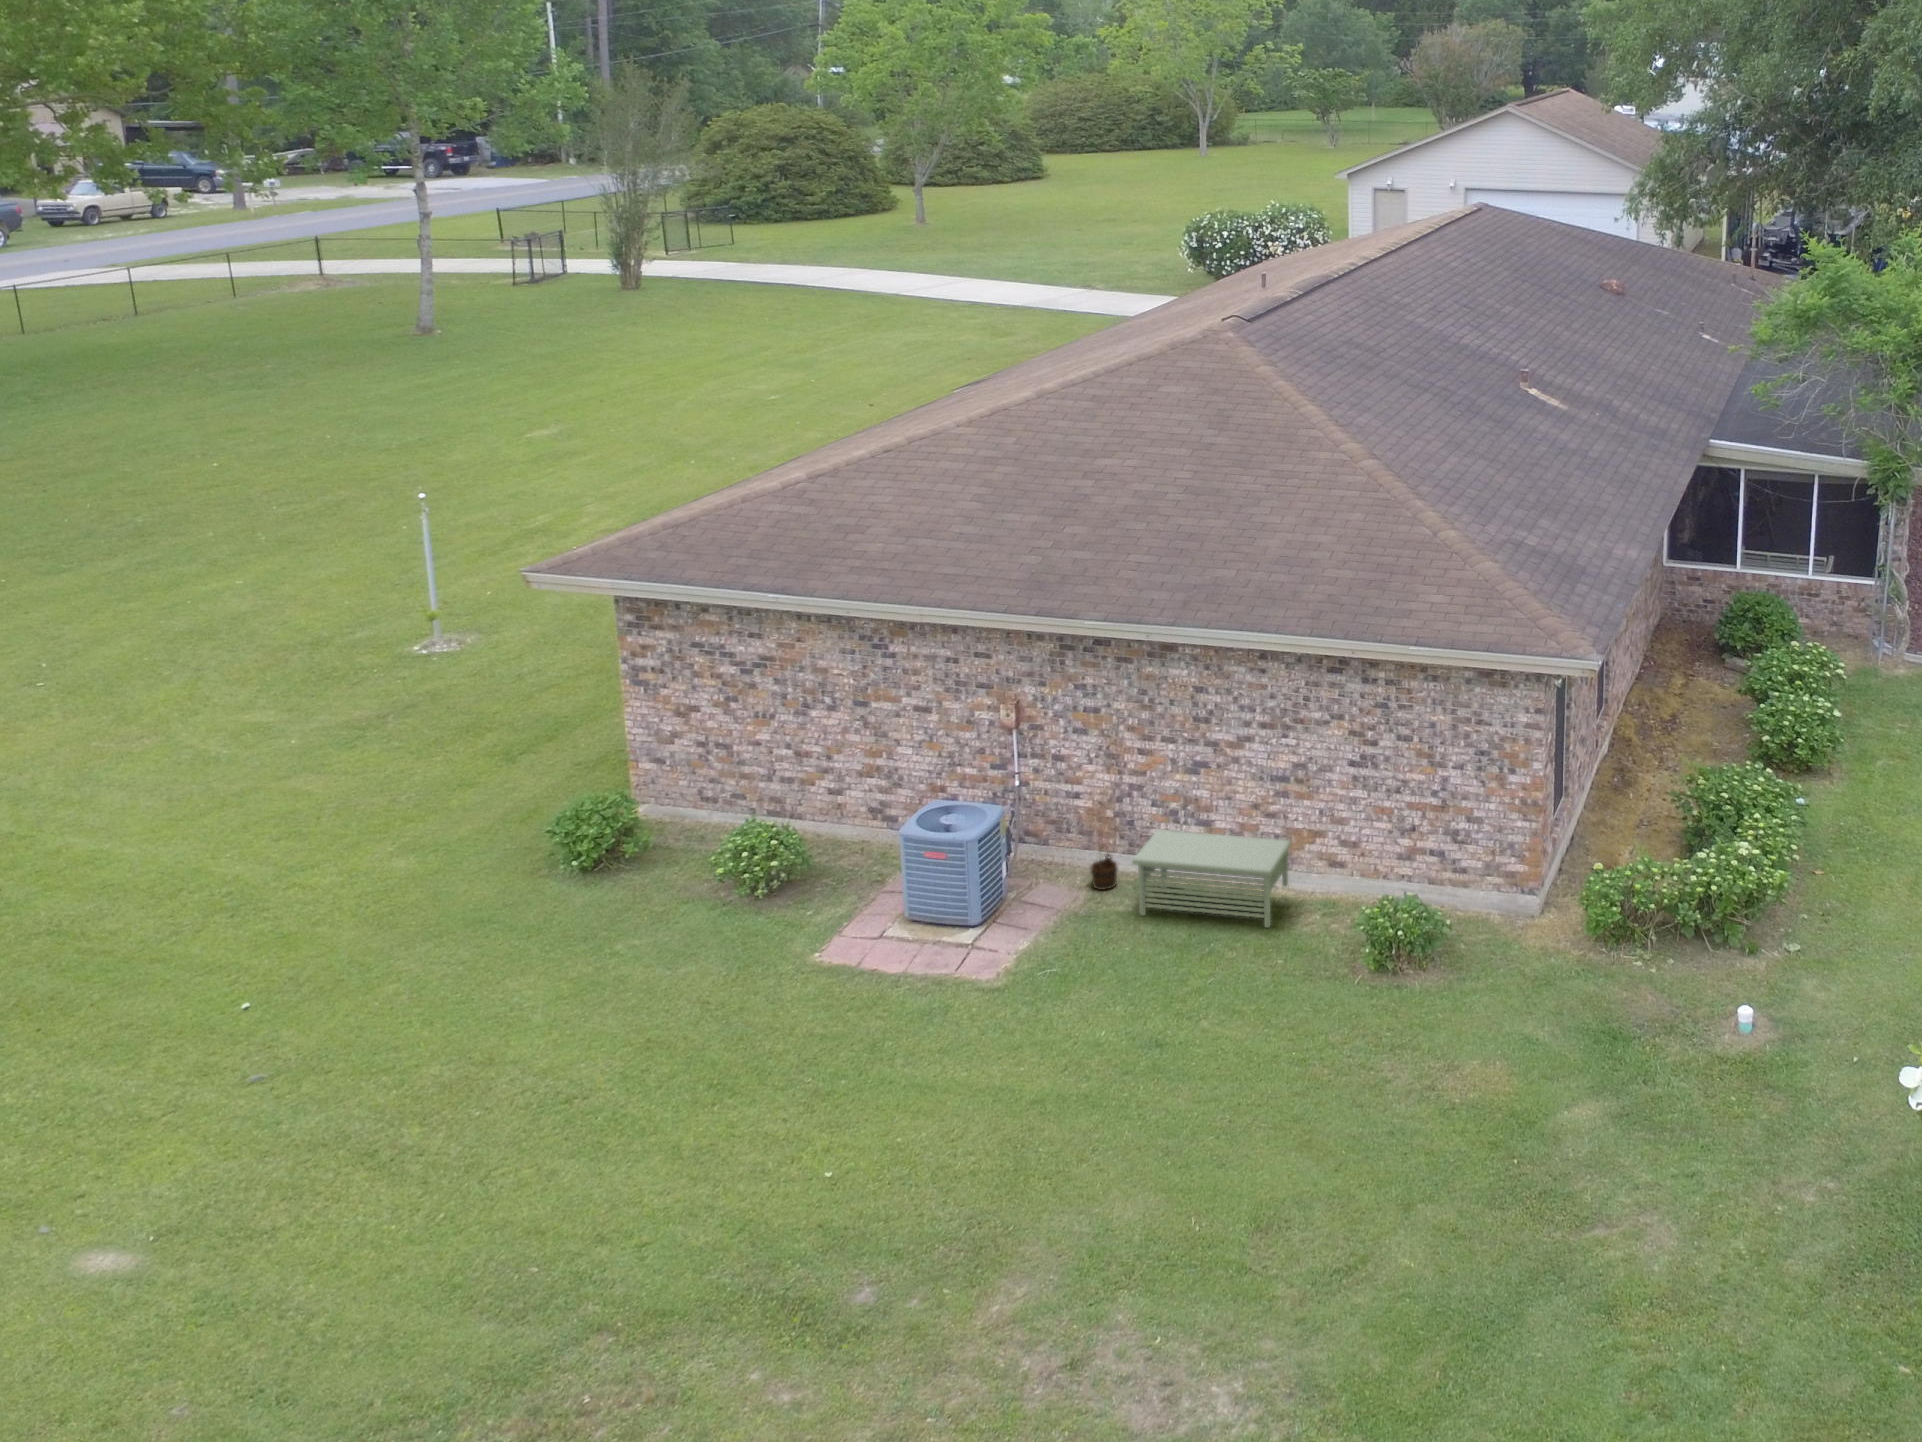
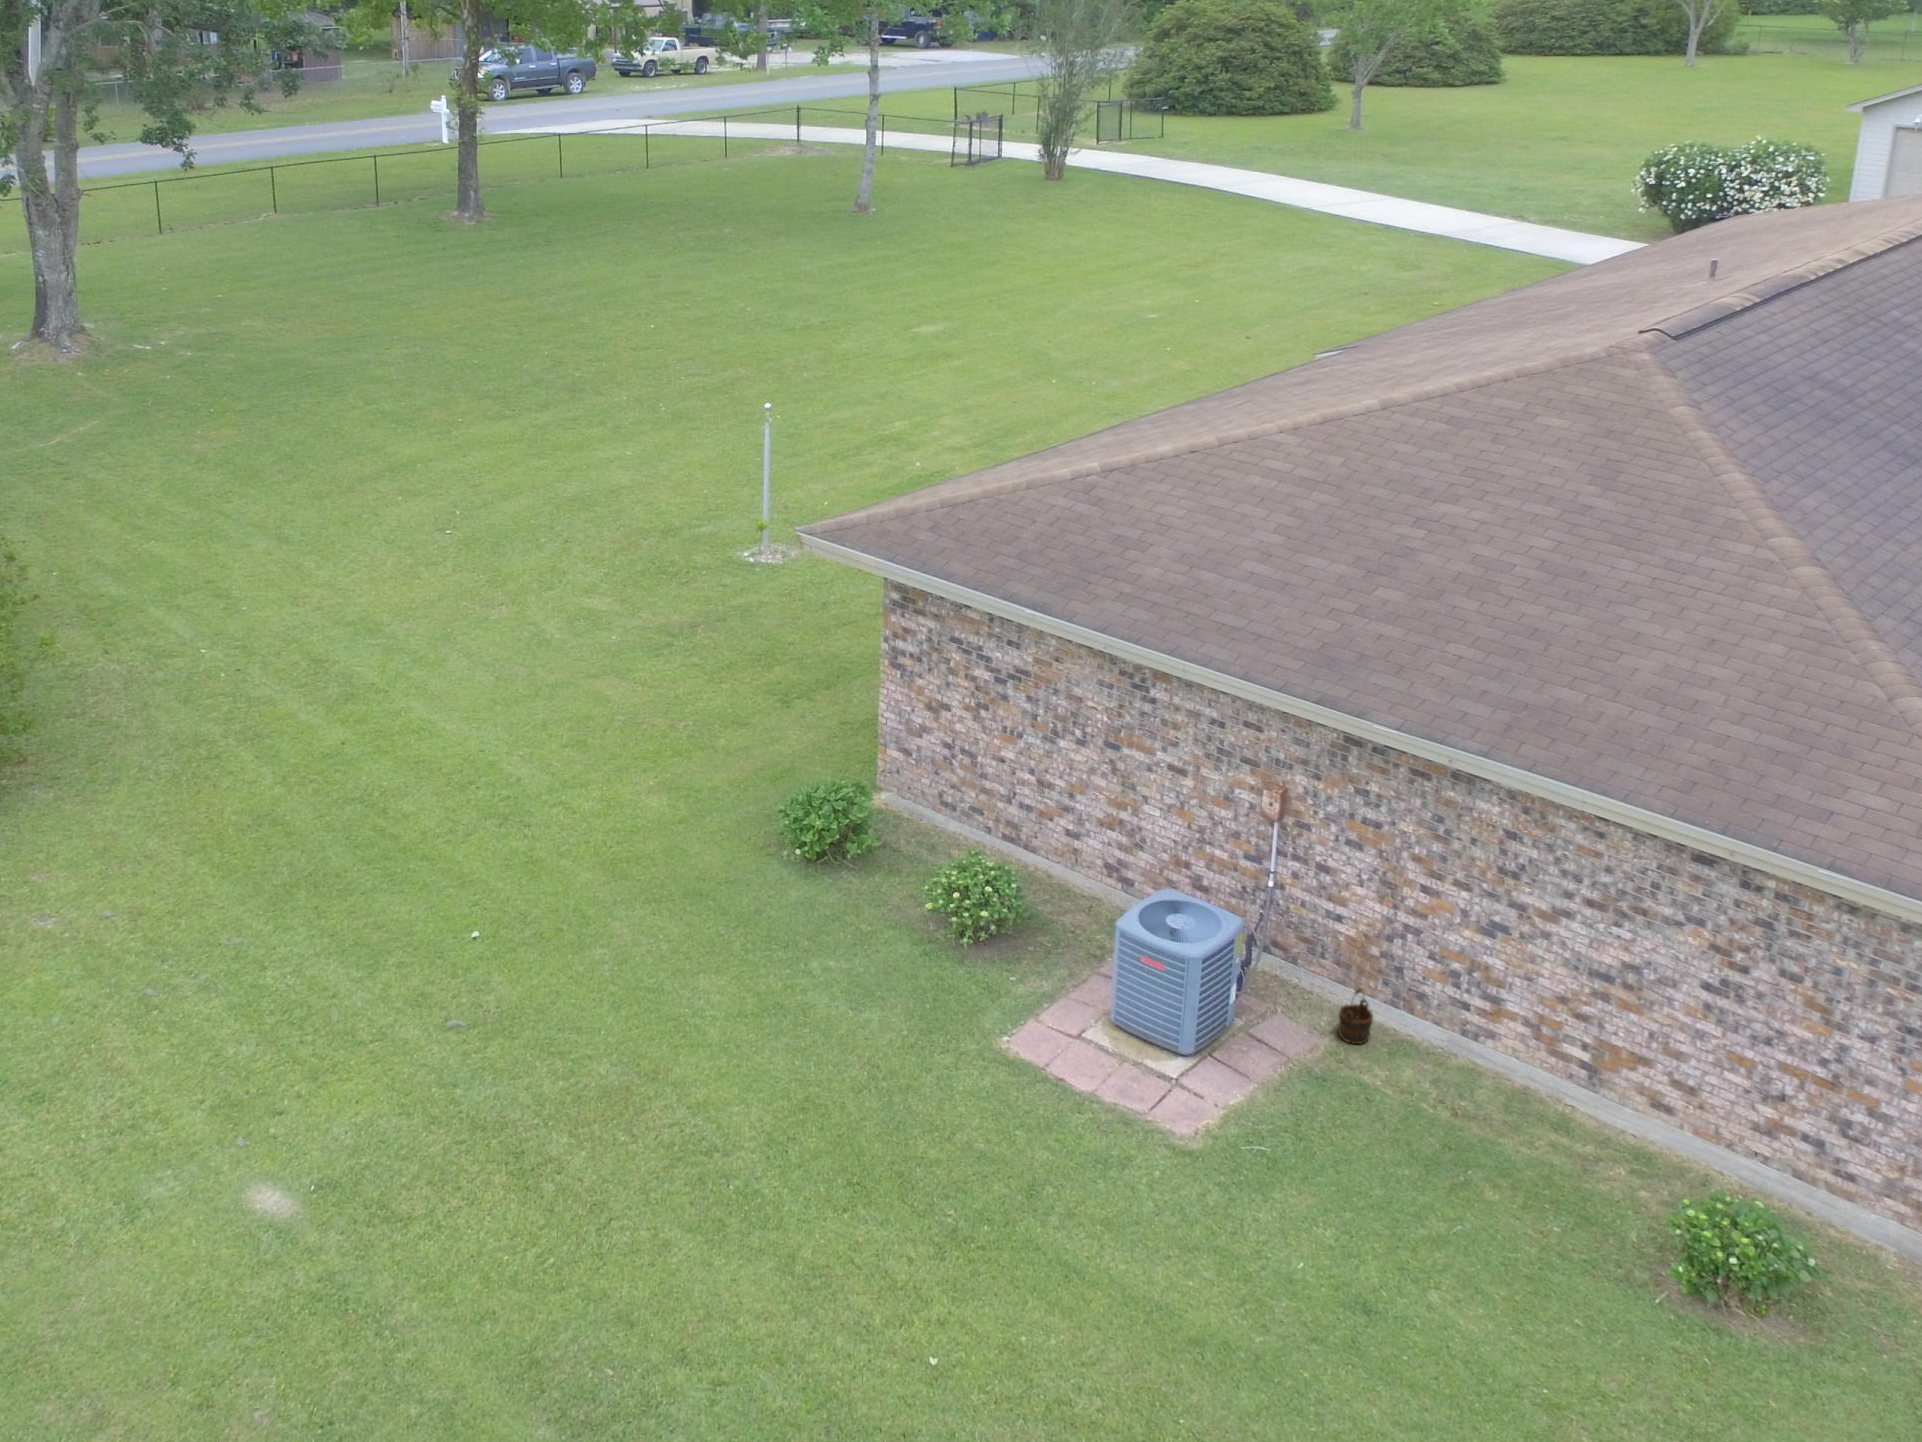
storage bench: present [1132,829,1291,927] -> none [1387,990,1603,1167]

